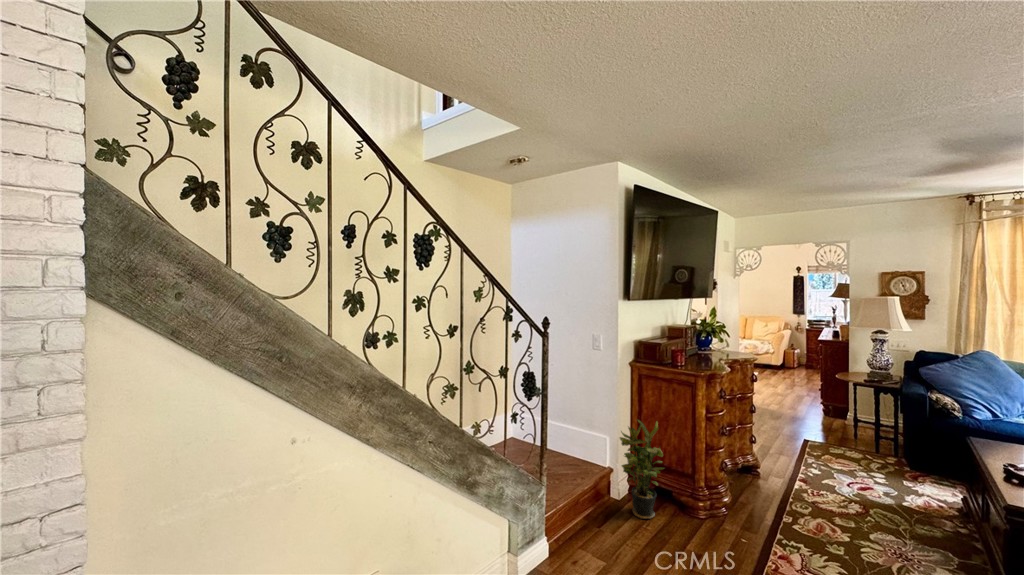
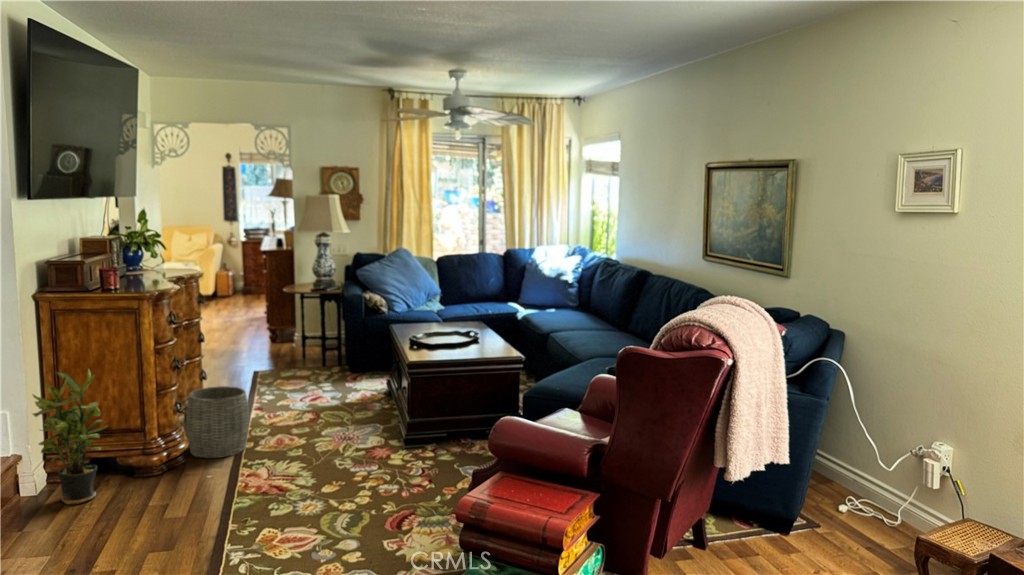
woven basket: none [730,454,788,524] -> present [186,386,249,458]

